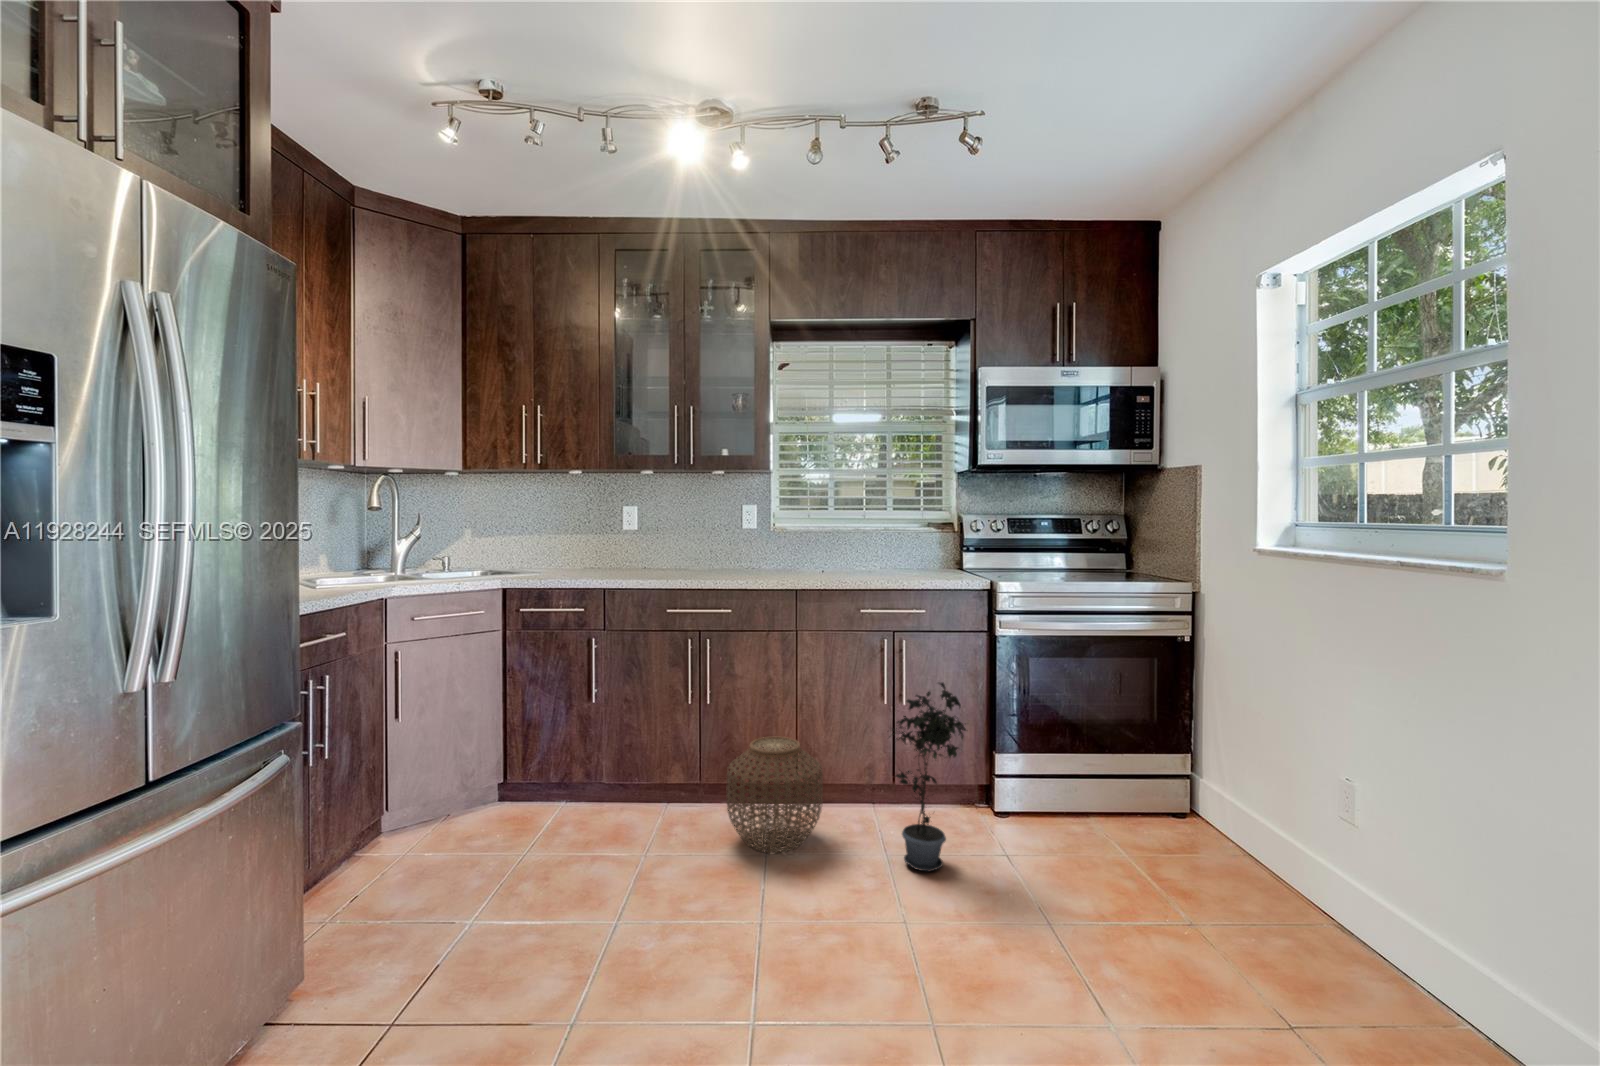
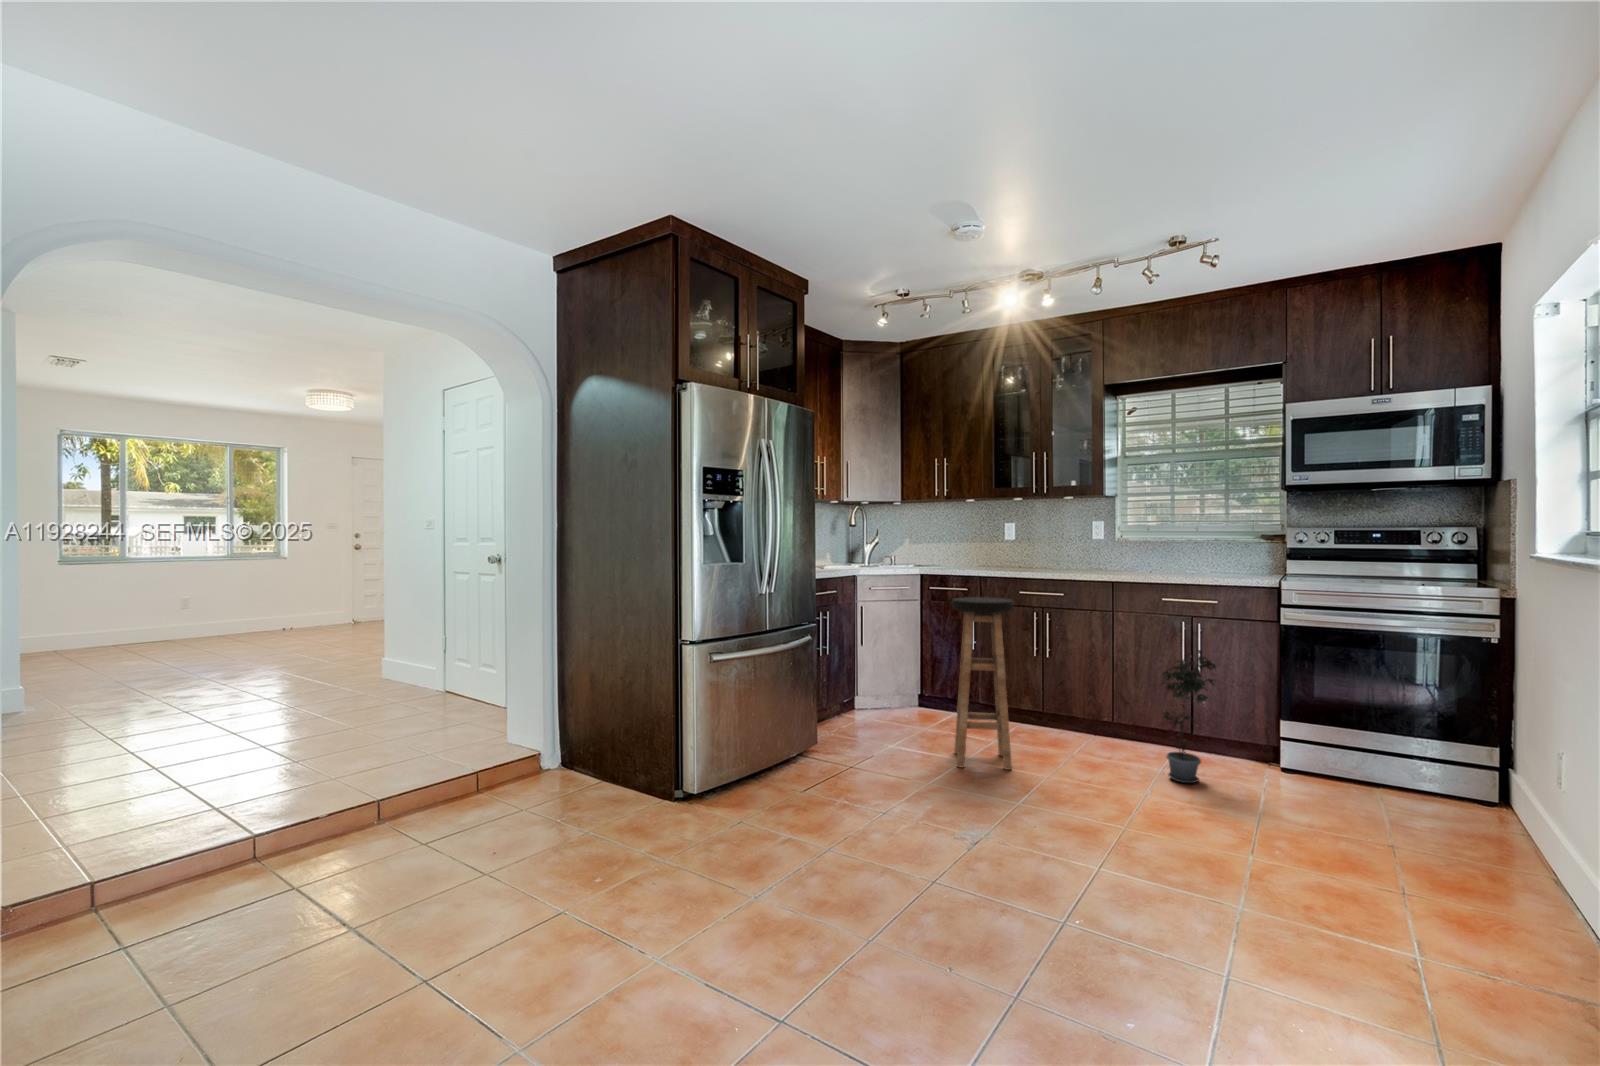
bar stool: none [592,628,702,938] -> present [952,597,1014,770]
woven basket: present [727,737,823,853] -> none [1048,681,1117,757]

